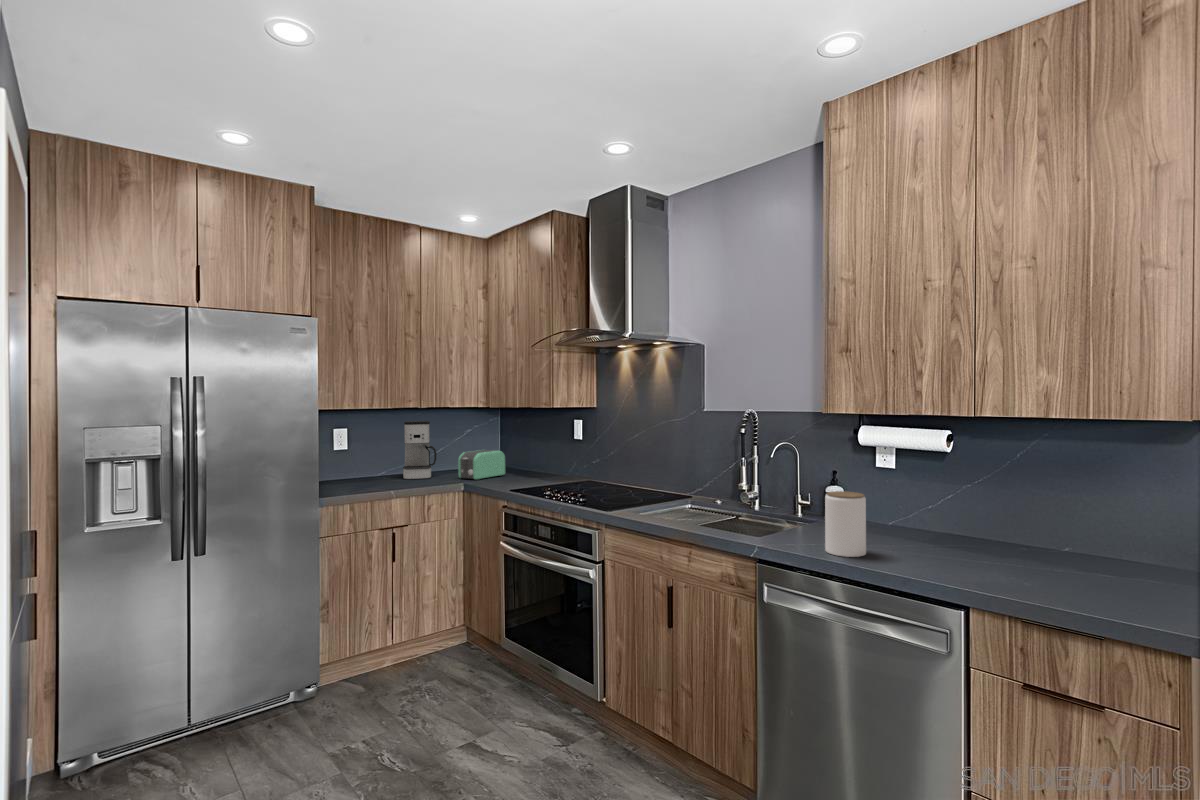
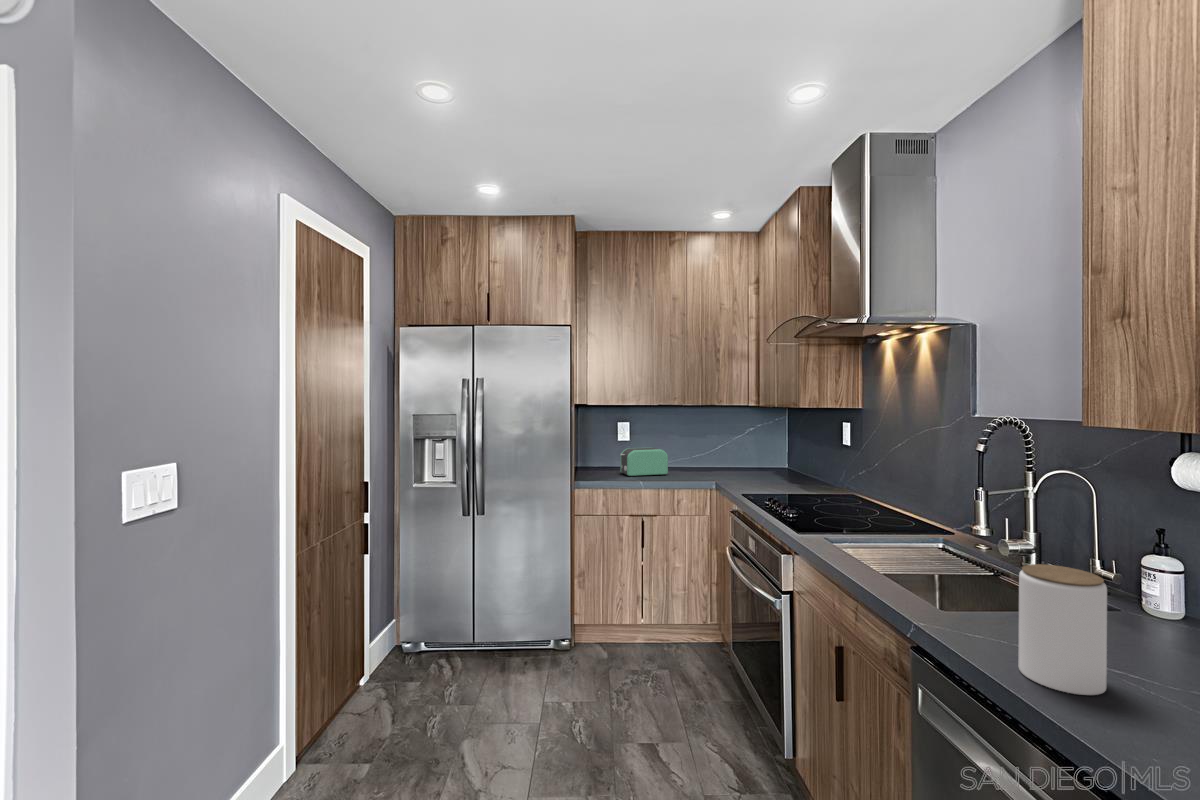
coffee maker: present [403,421,437,480] -> none [677,418,710,474]
toaster: present [458,450,505,480] -> present [620,448,668,476]

